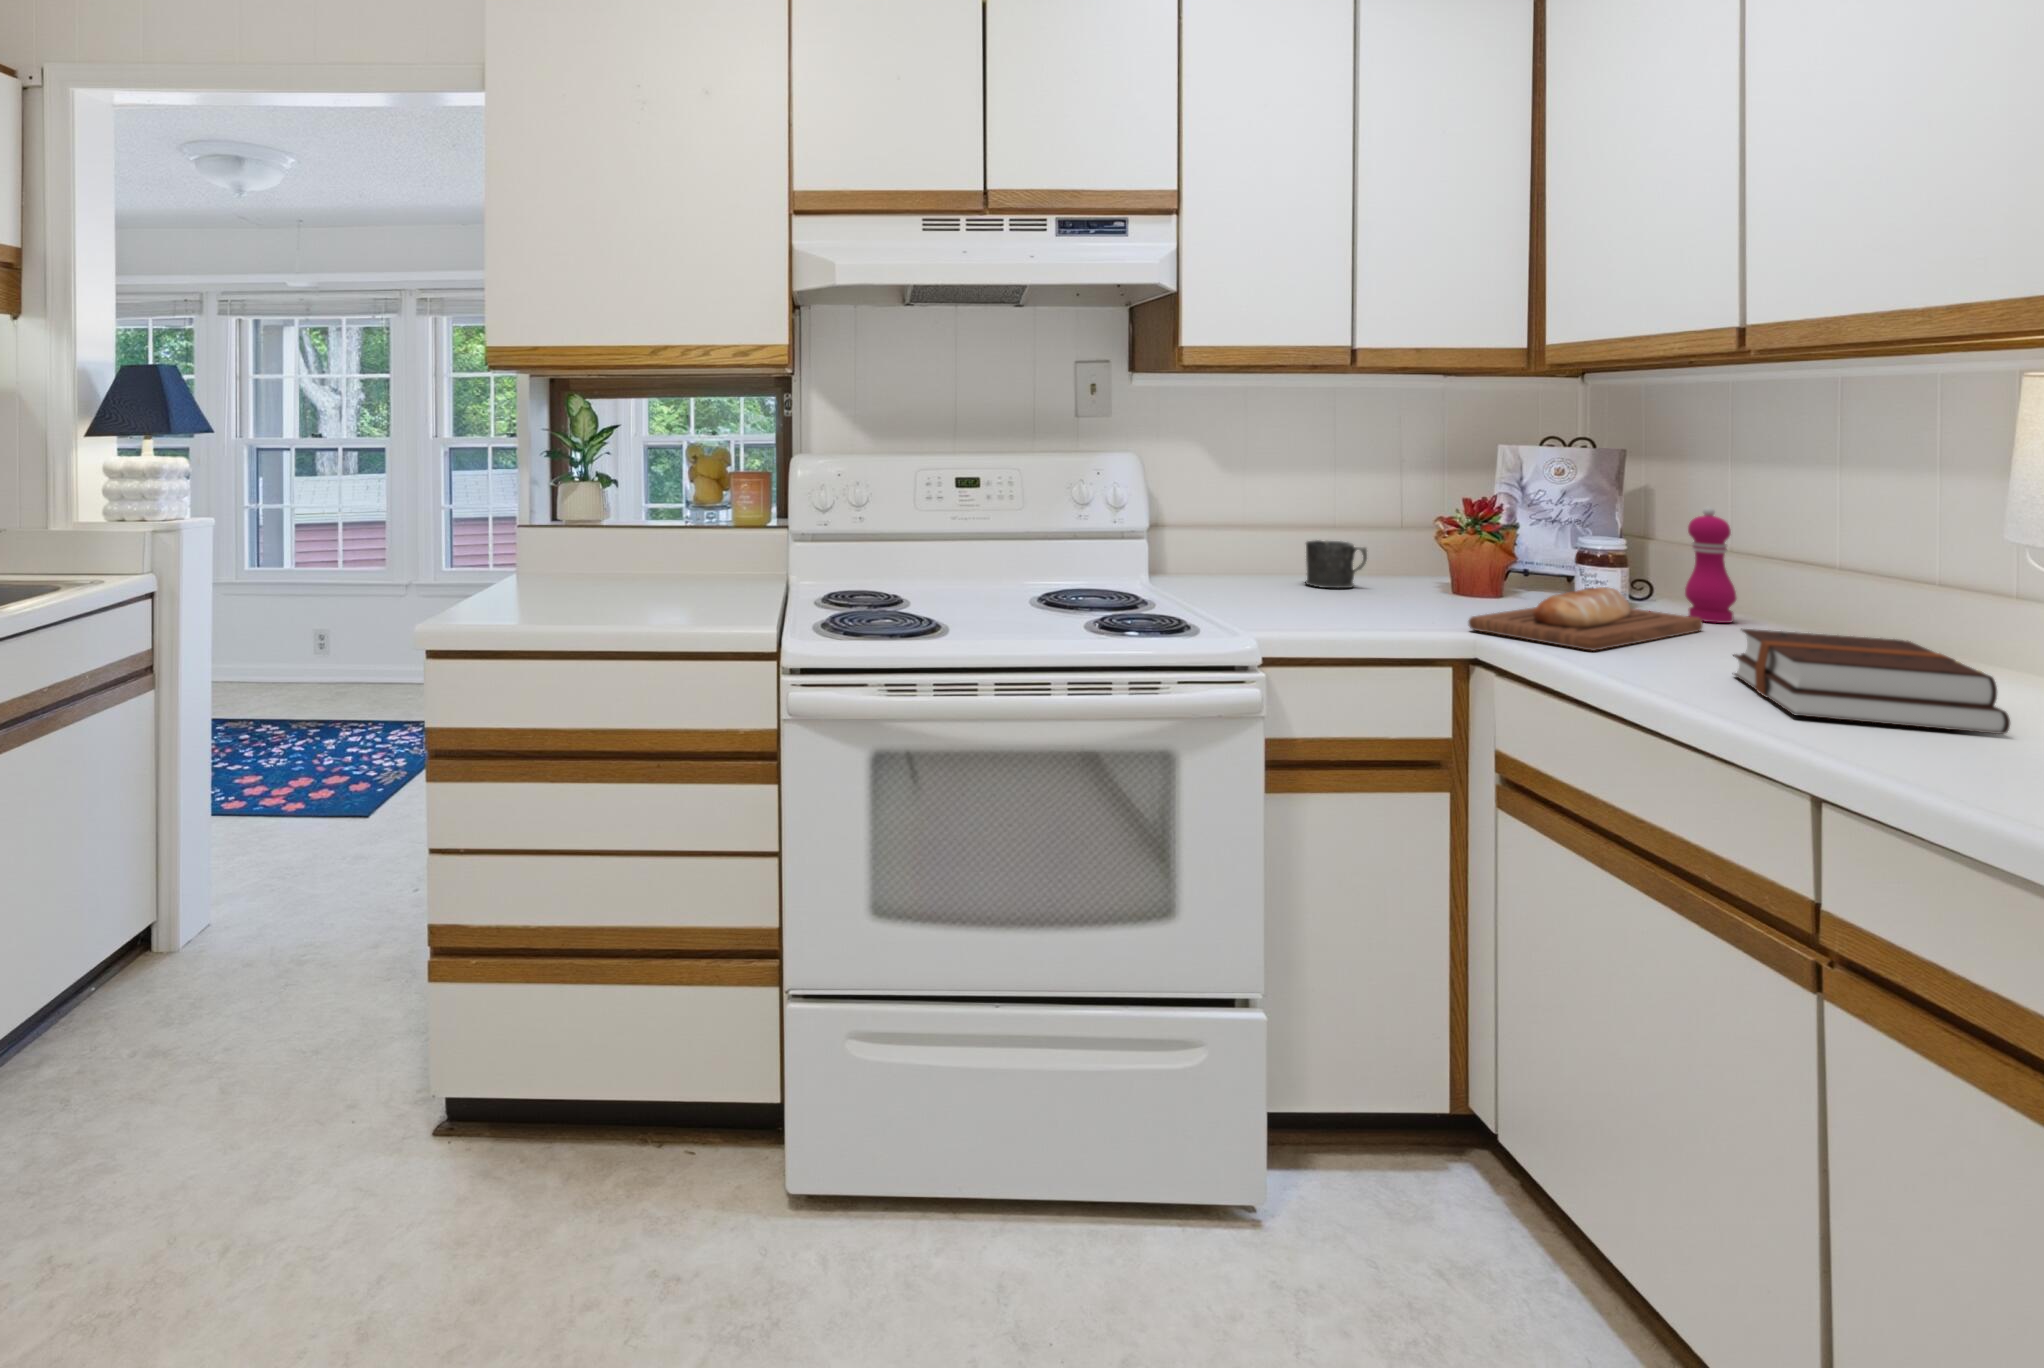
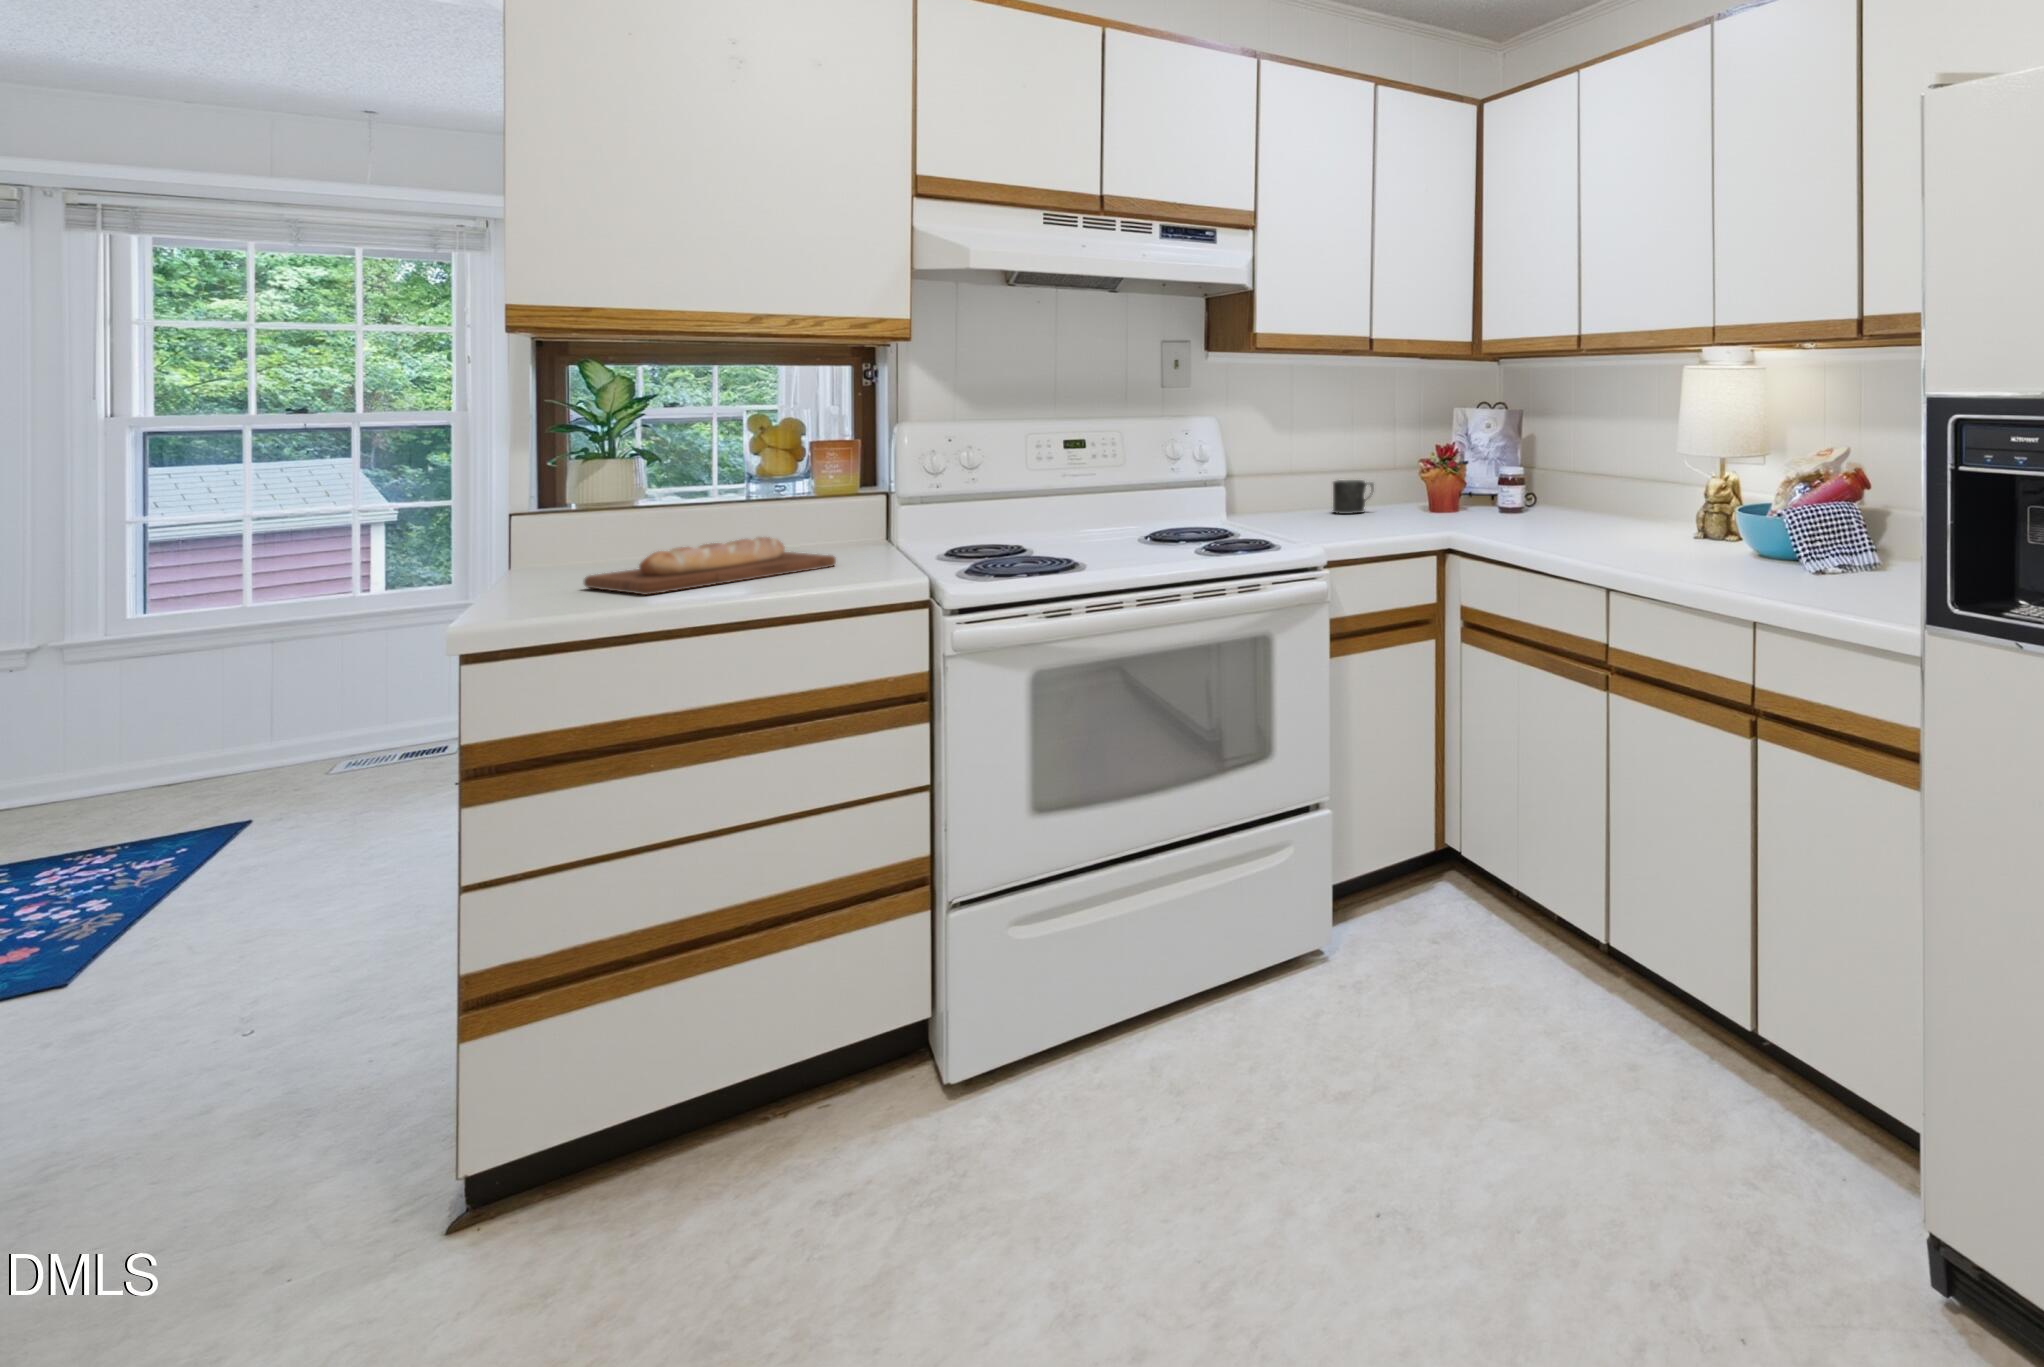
pepper mill: present [1685,507,1736,623] -> none [1556,440,1581,511]
bread loaf: present [1469,587,1703,651] -> present [584,537,836,595]
hardback book: present [1733,629,2010,734] -> none [1592,503,1714,546]

